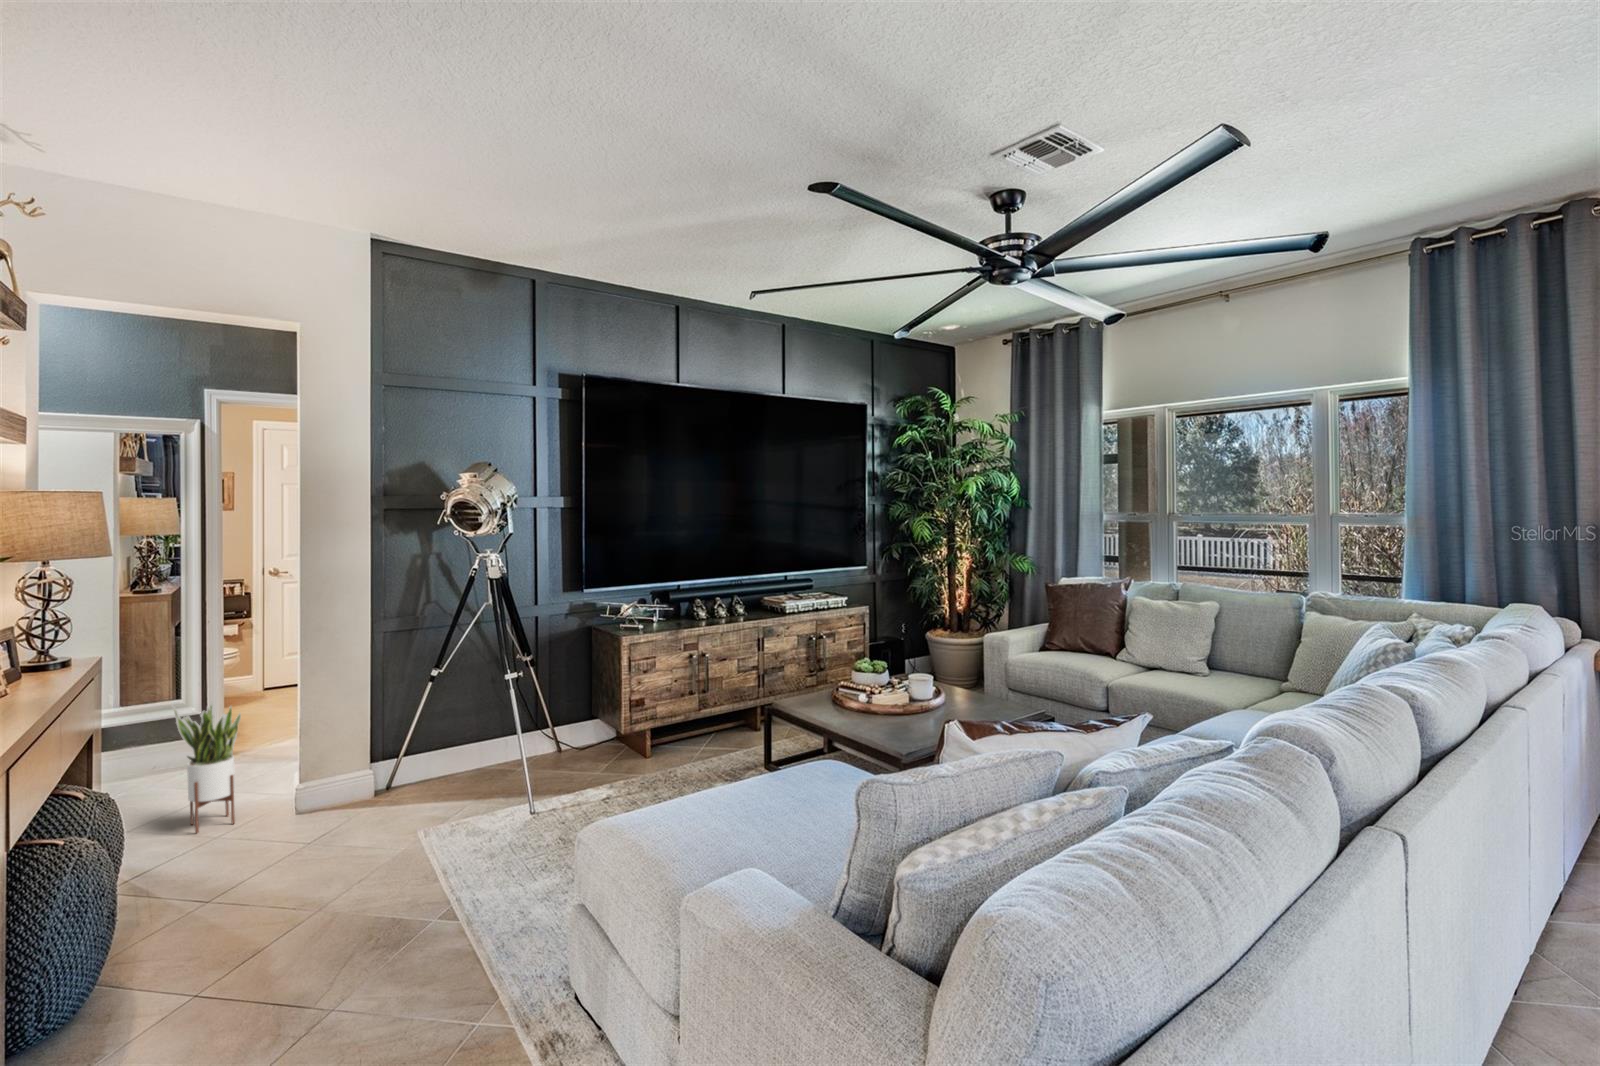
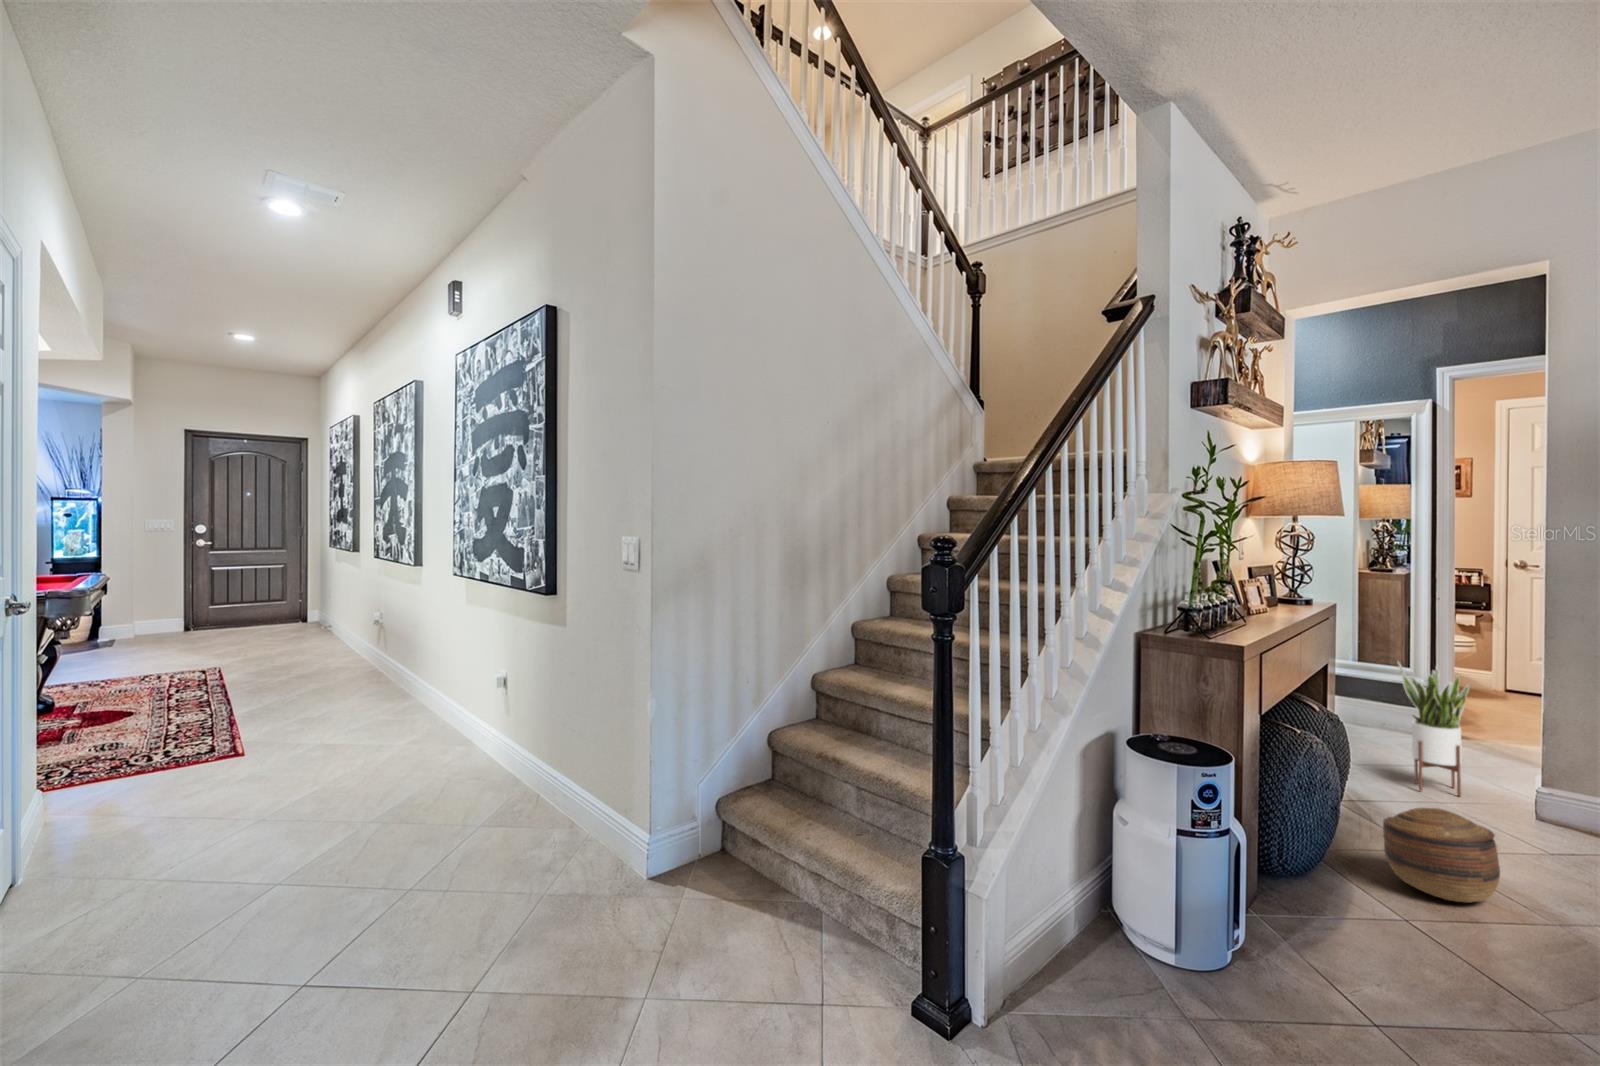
basket: none [167,862,276,957] -> present [1383,808,1500,902]

